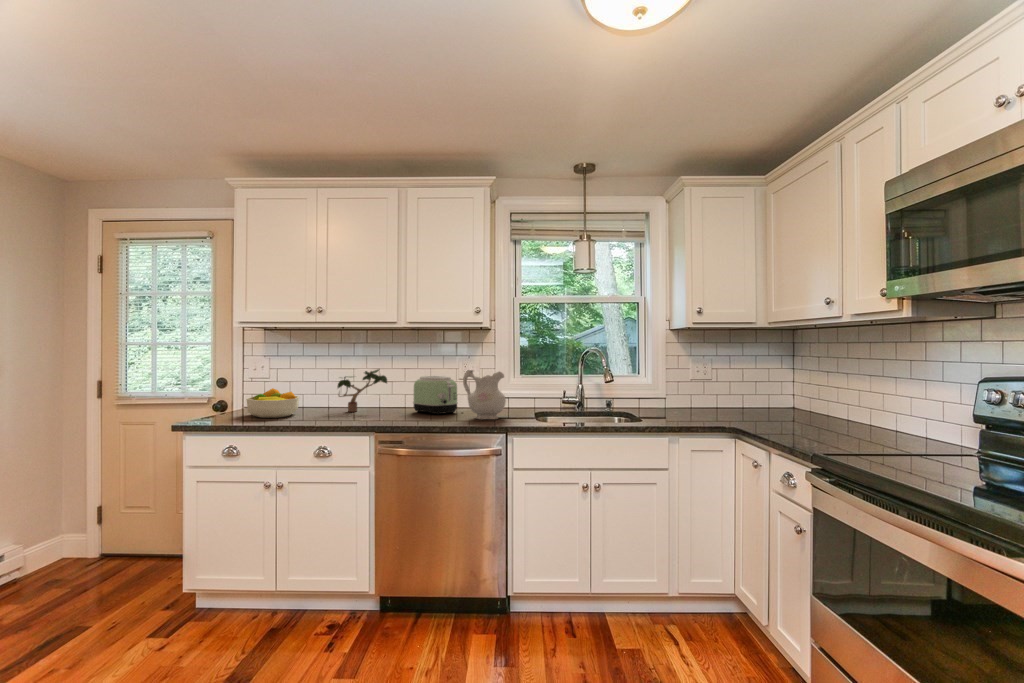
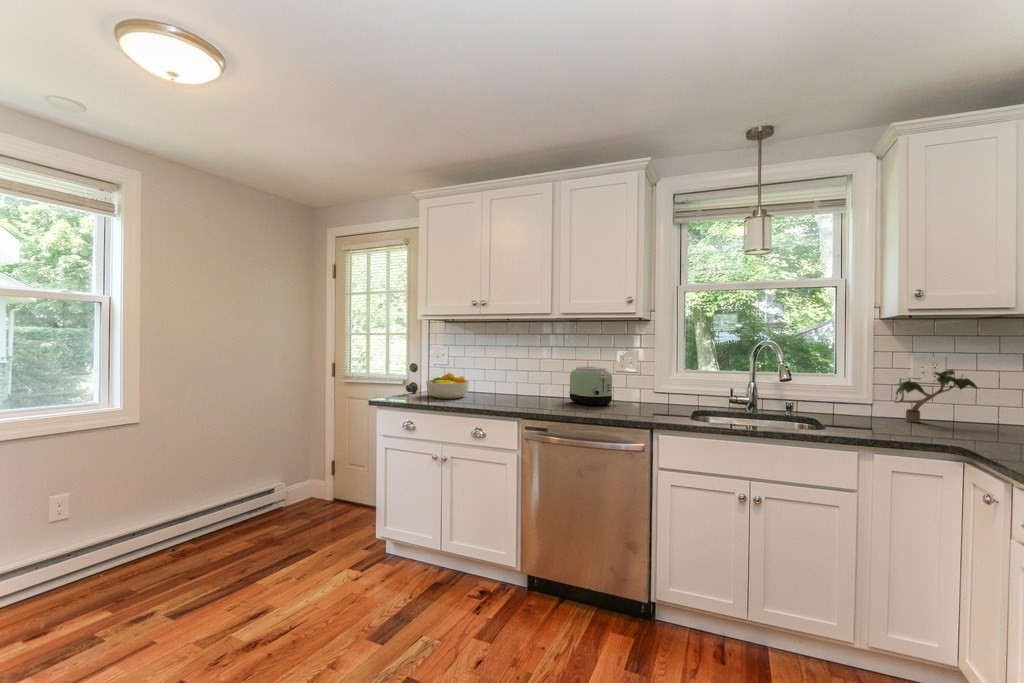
potted plant: present [337,369,387,412] -> present [895,370,978,422]
ceramic pitcher: present [463,370,506,419] -> none [613,361,658,414]

